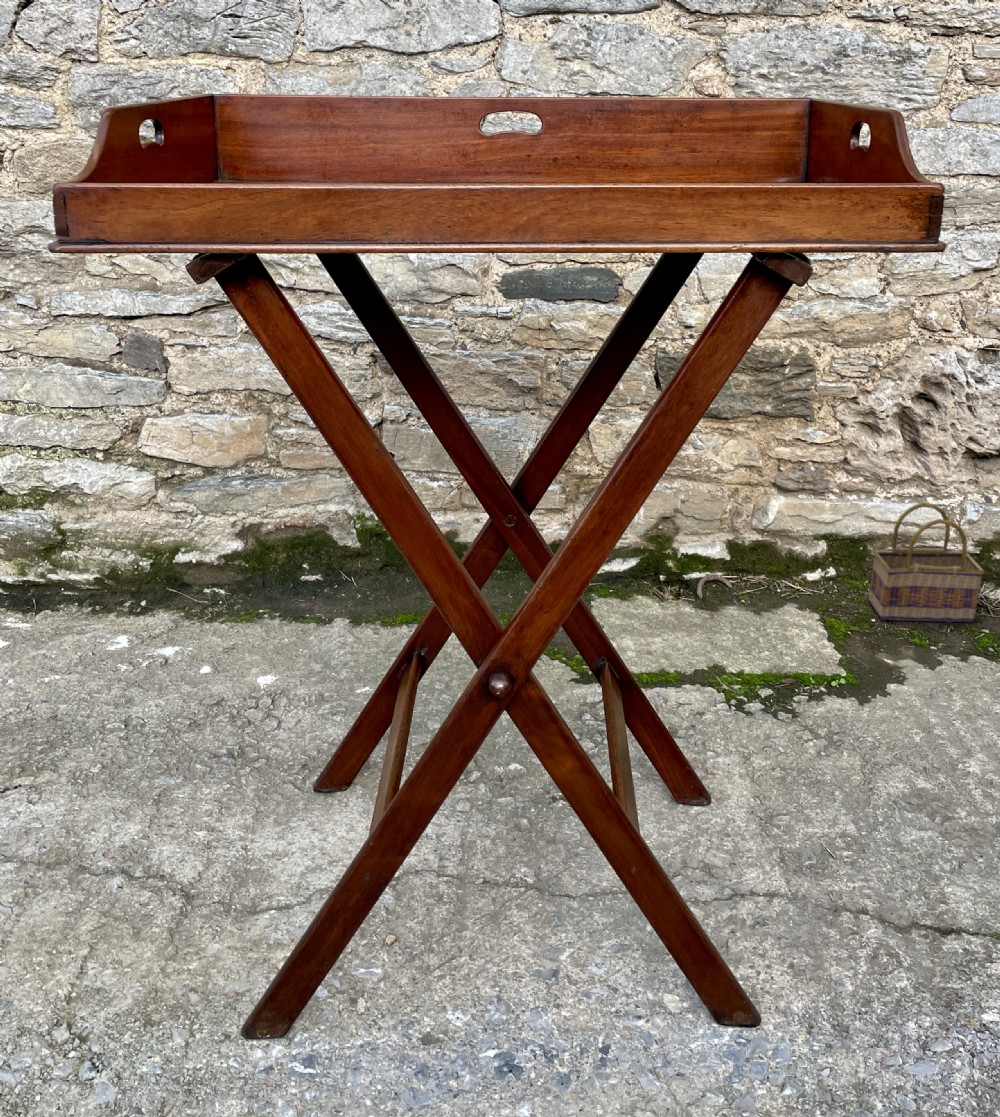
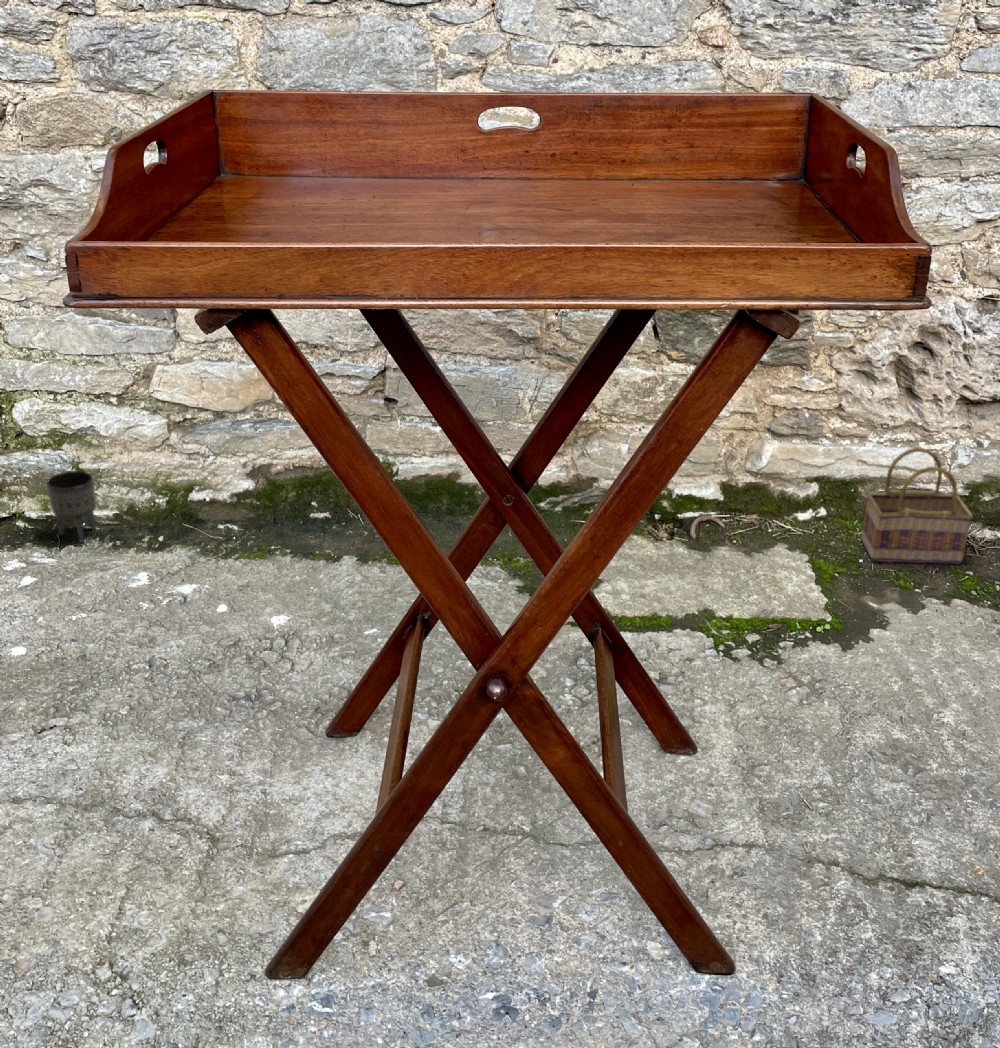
planter: none [27,532,78,606] -> present [46,471,96,543]

